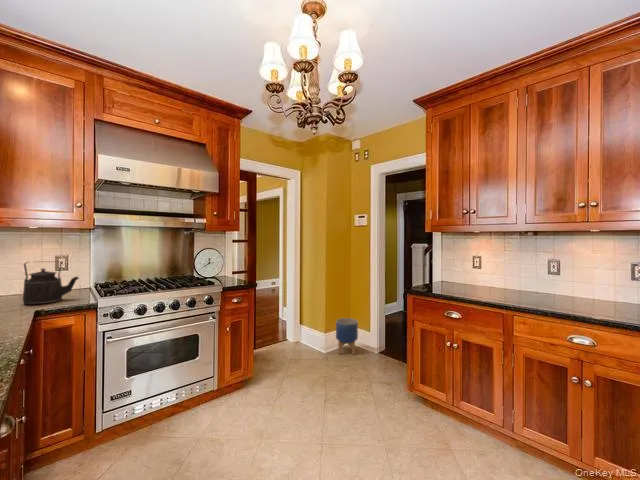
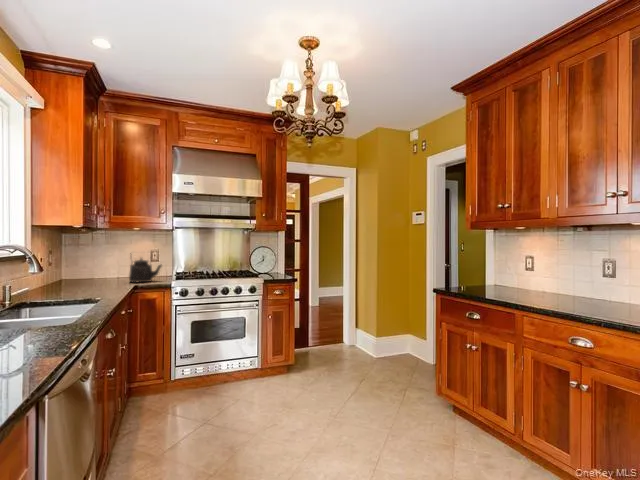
planter: present [336,318,358,355] -> none [389,322,413,361]

